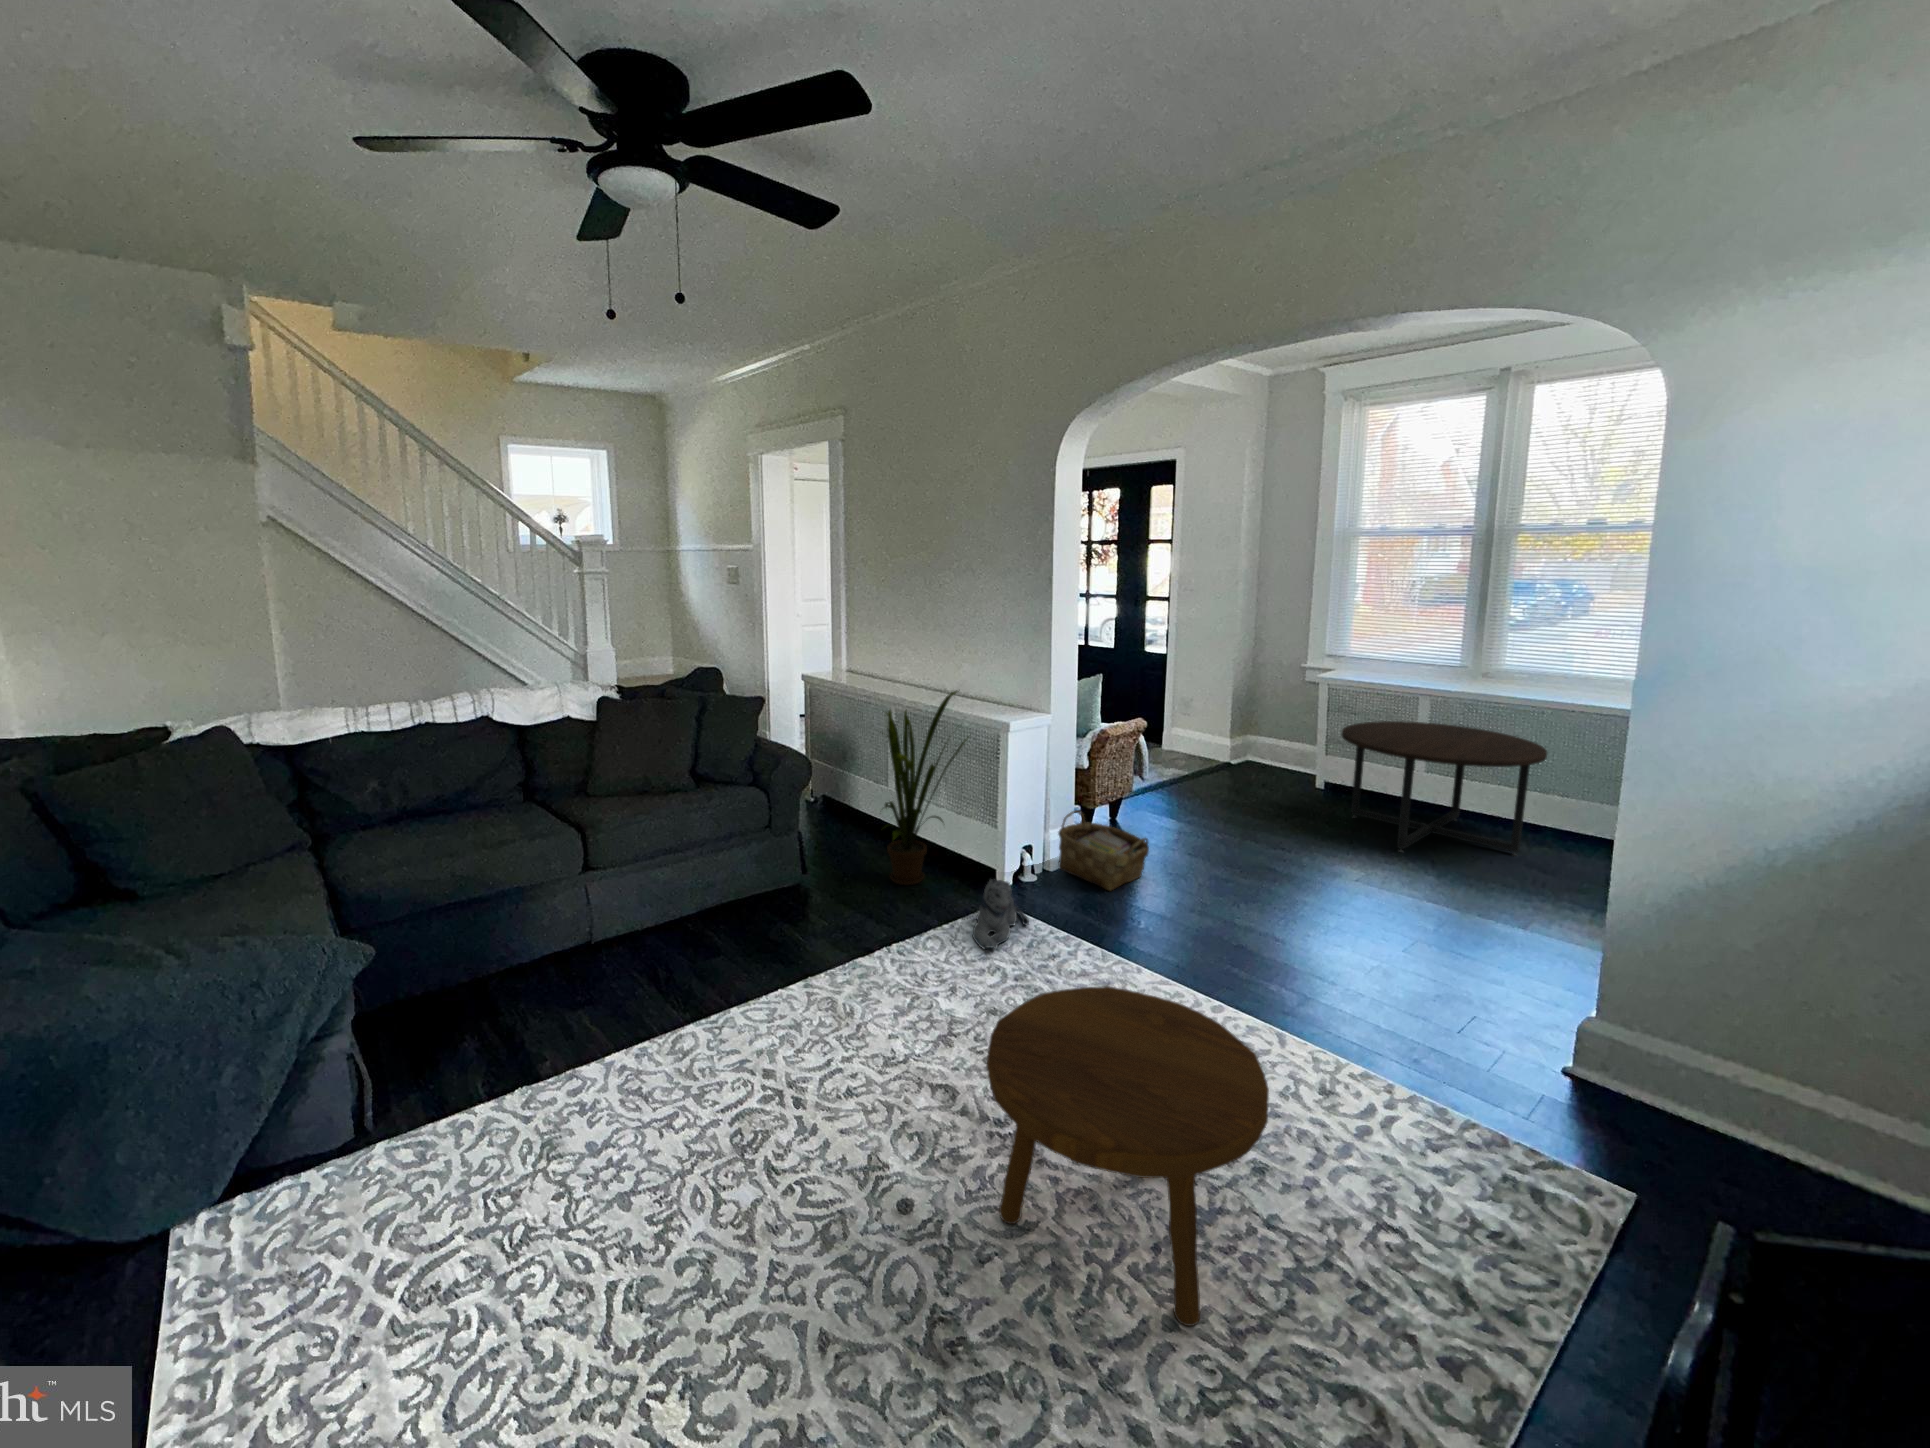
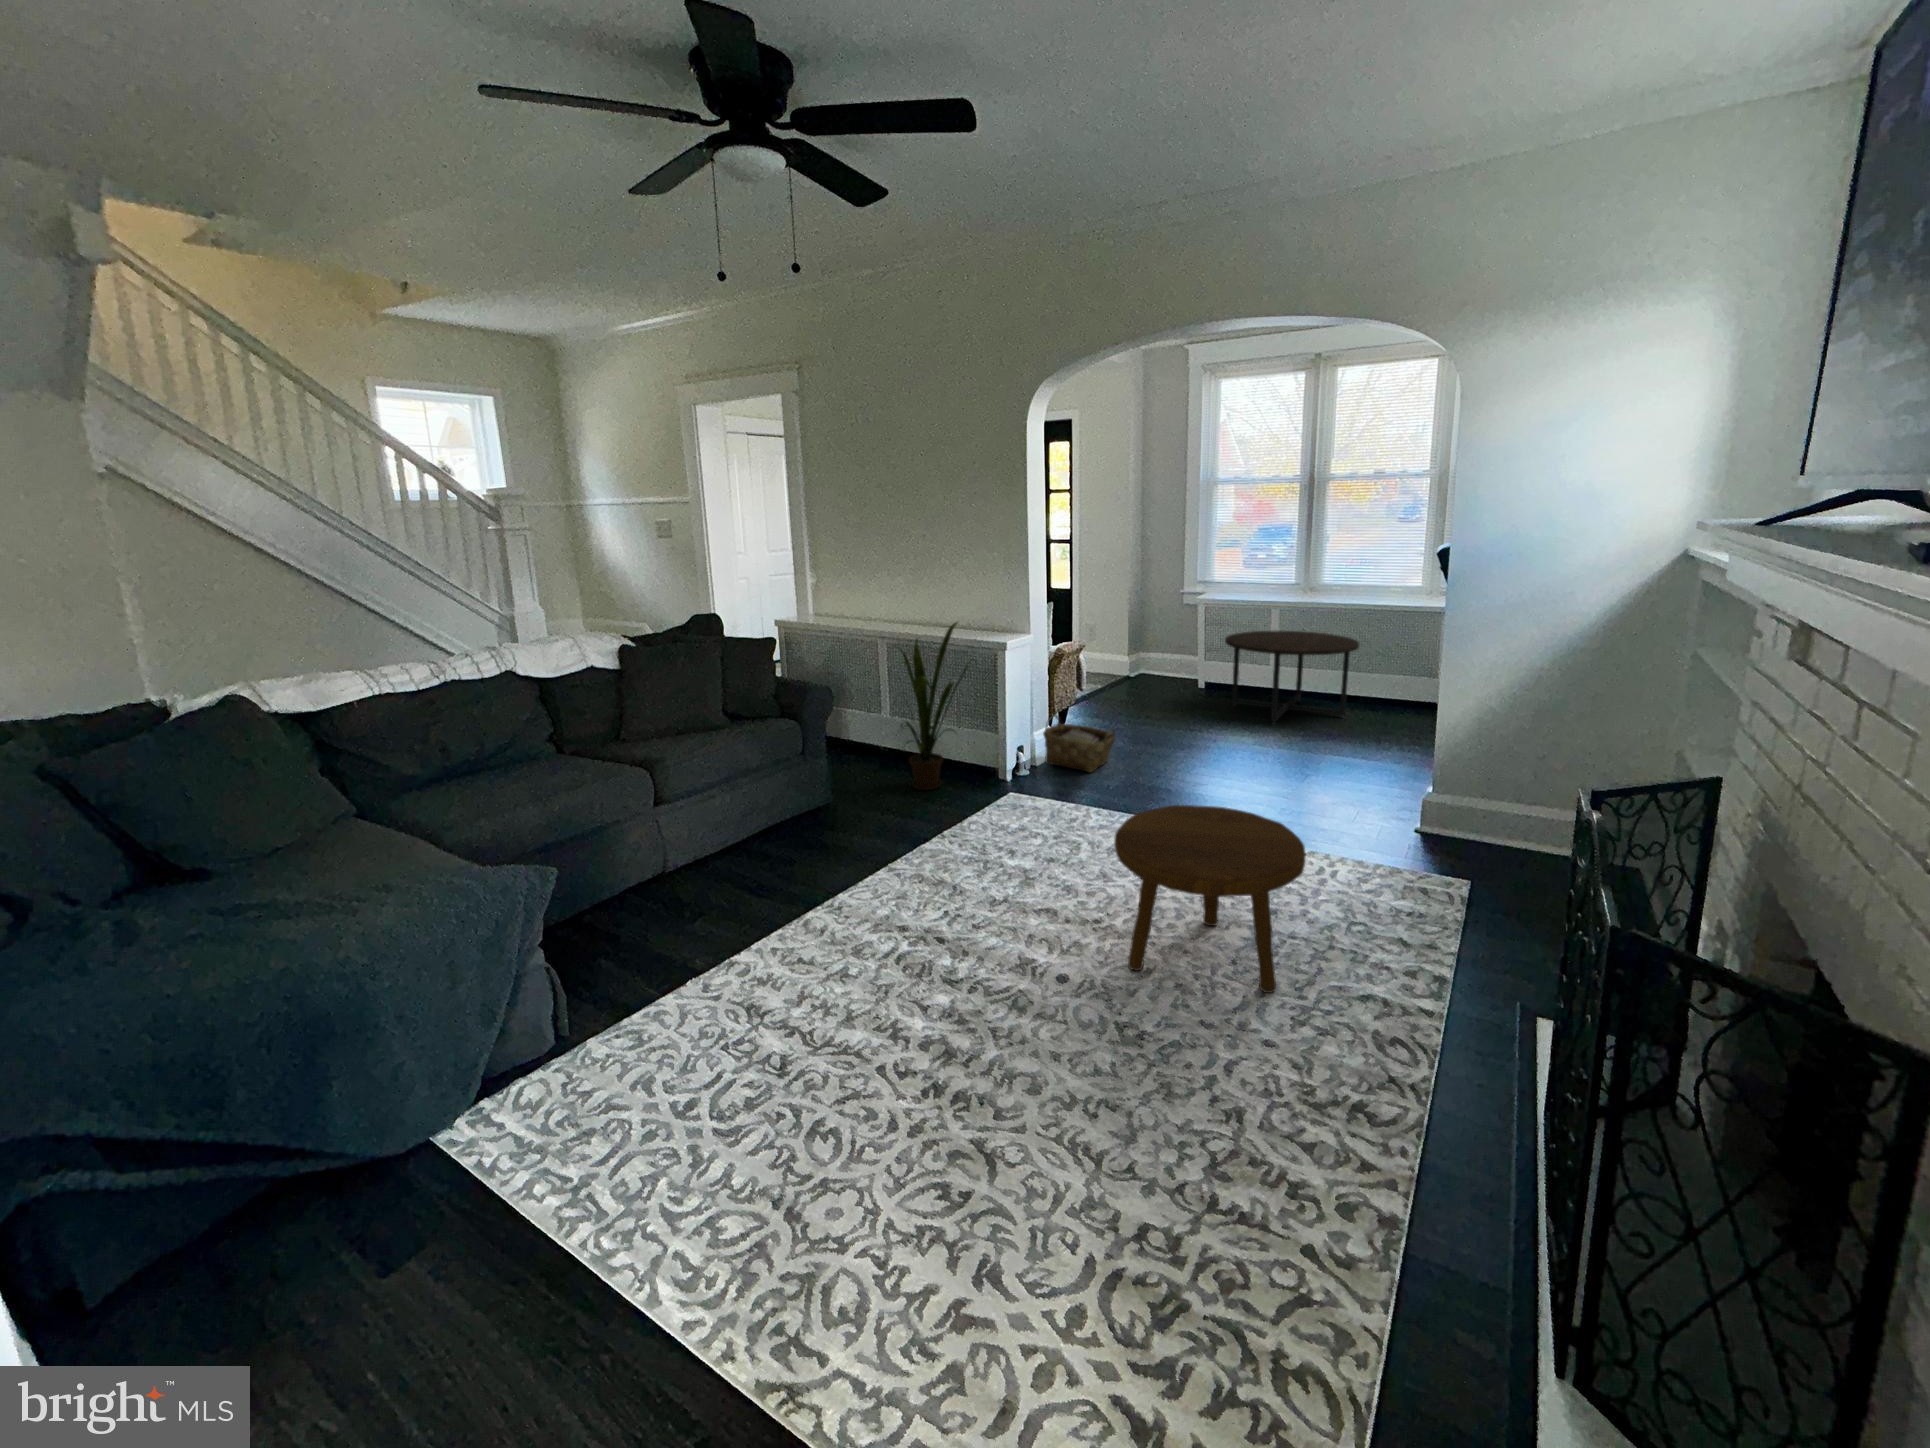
plush toy: present [972,879,1029,949] -> none [1001,768,1045,823]

